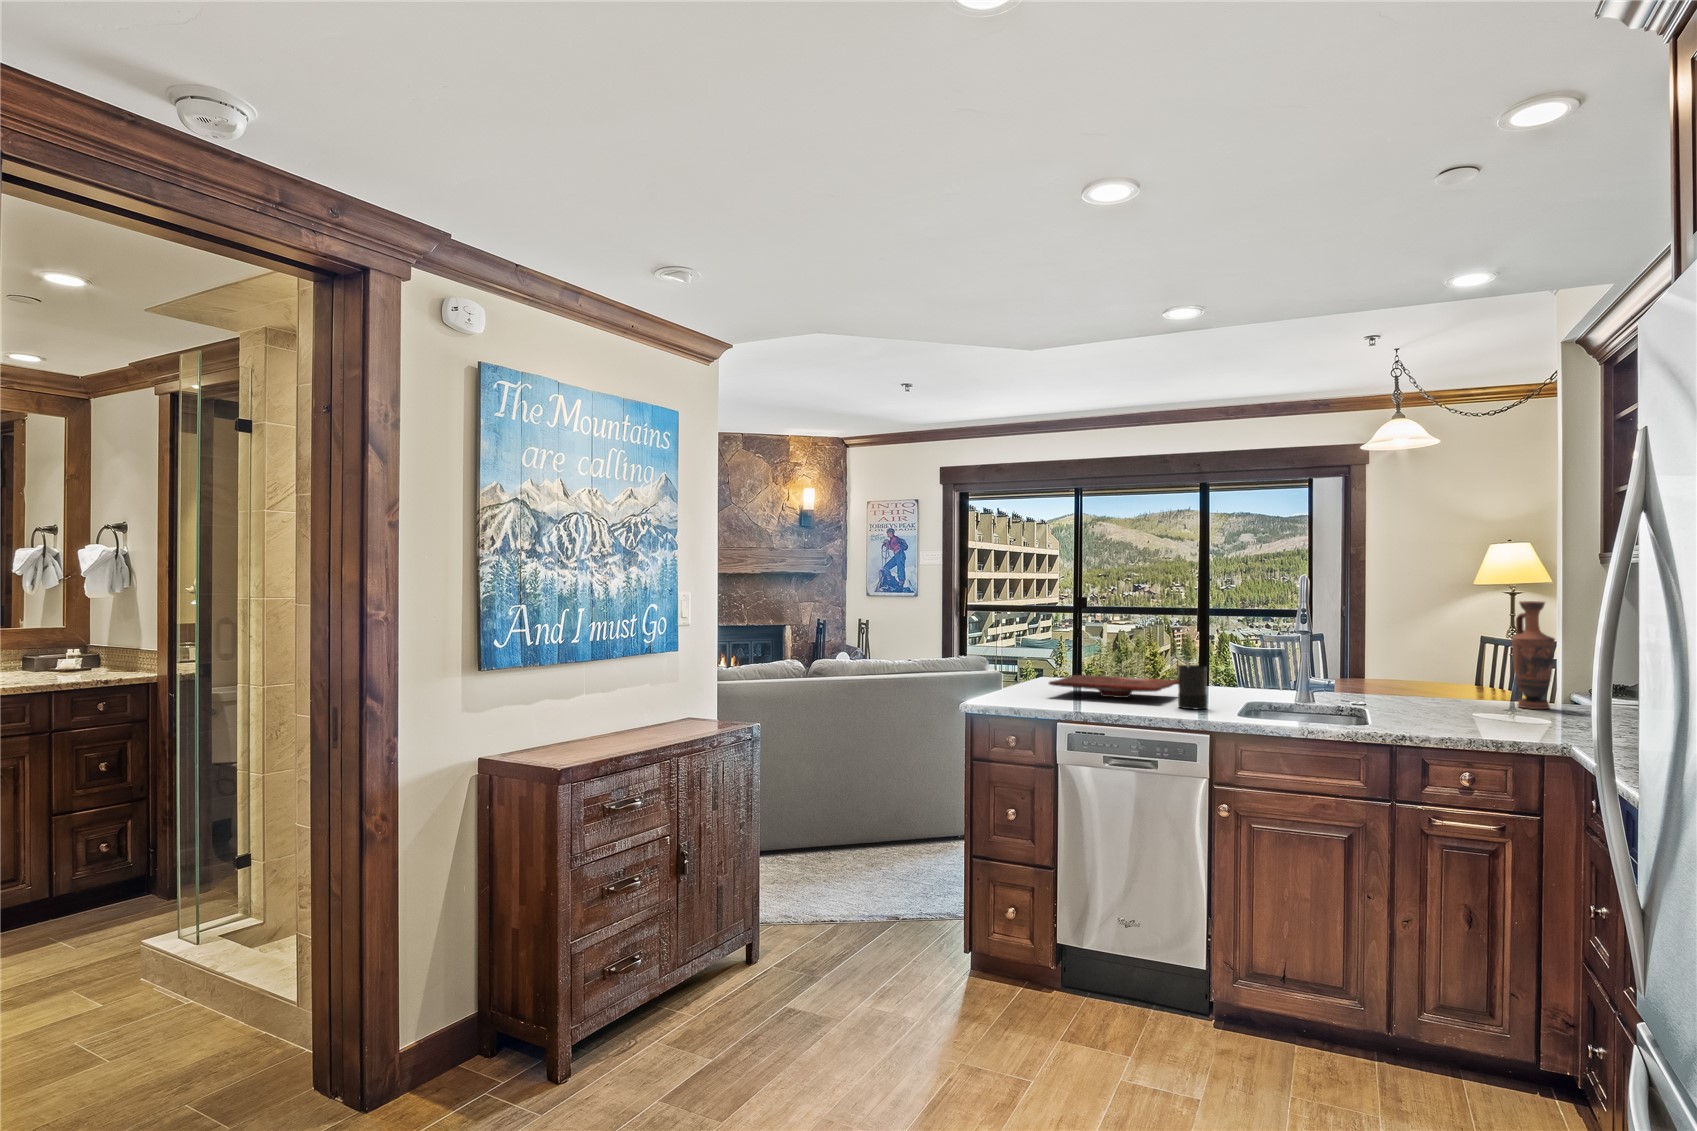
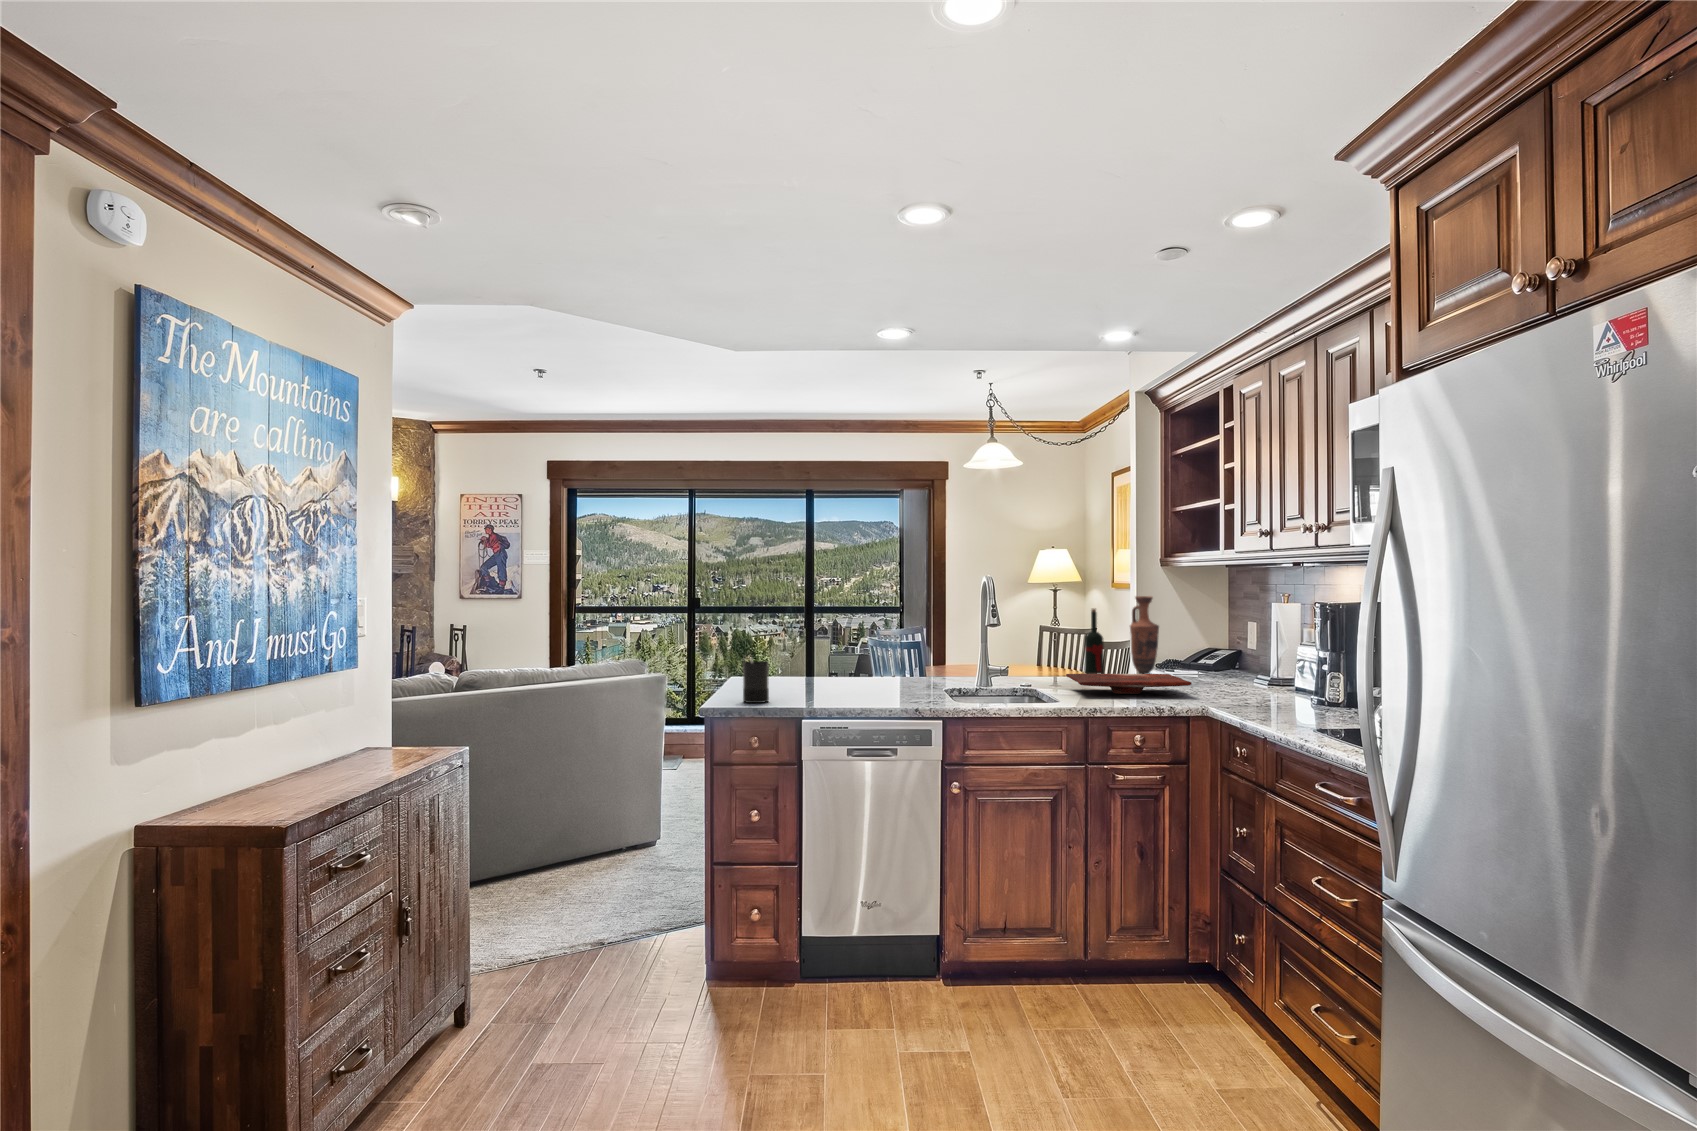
wine bottle: none [1445,615,1472,706] -> present [1085,608,1104,674]
candle: present [1178,664,1207,709] -> present [743,660,769,703]
cutting board: present [1049,675,1178,698] -> present [1066,674,1192,694]

